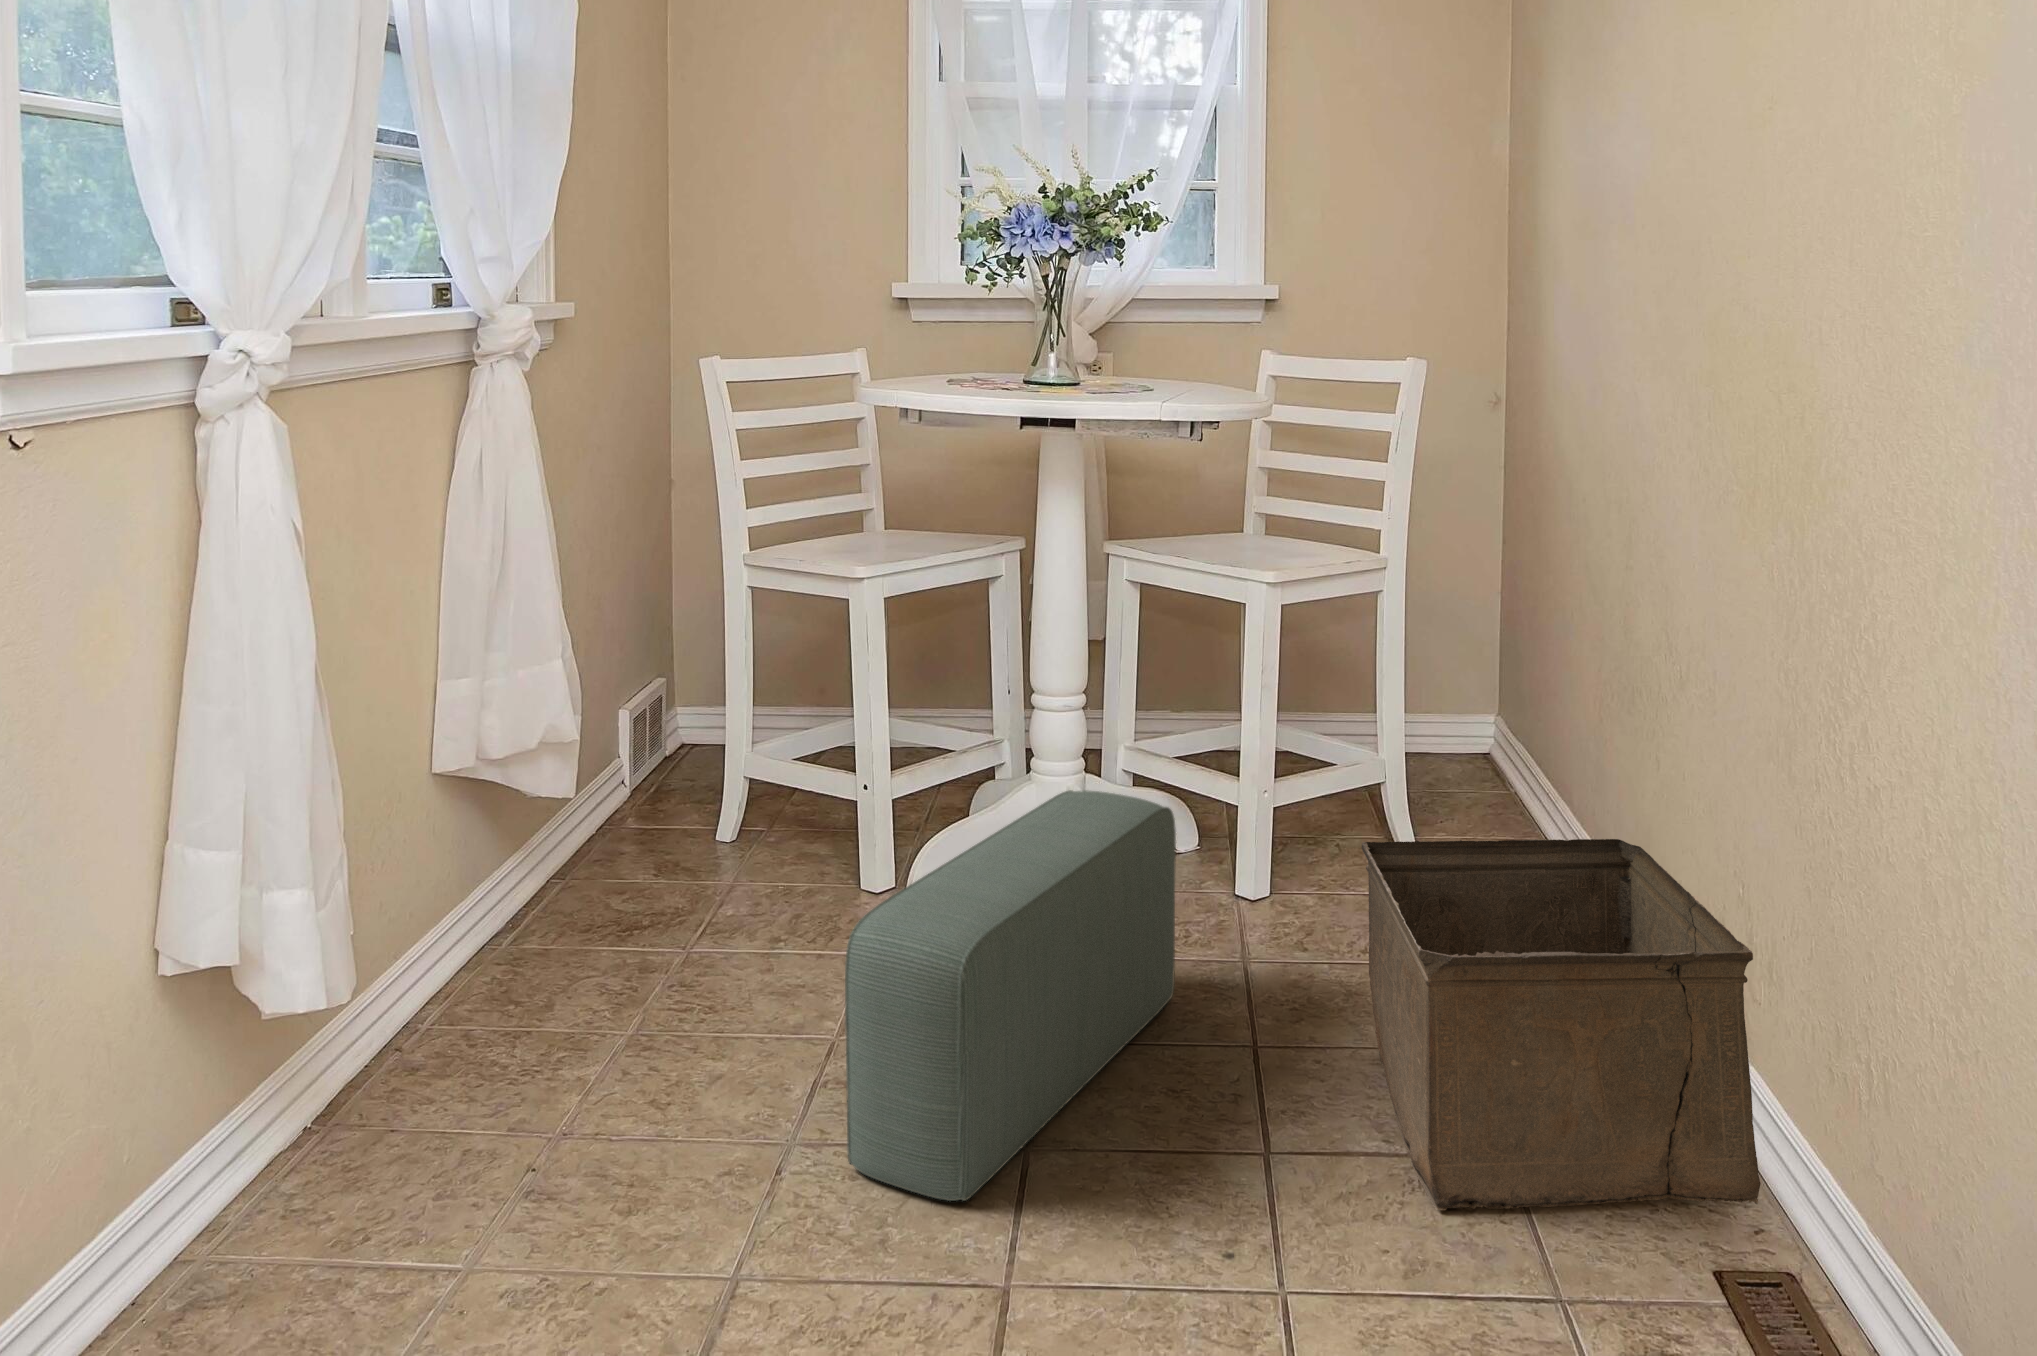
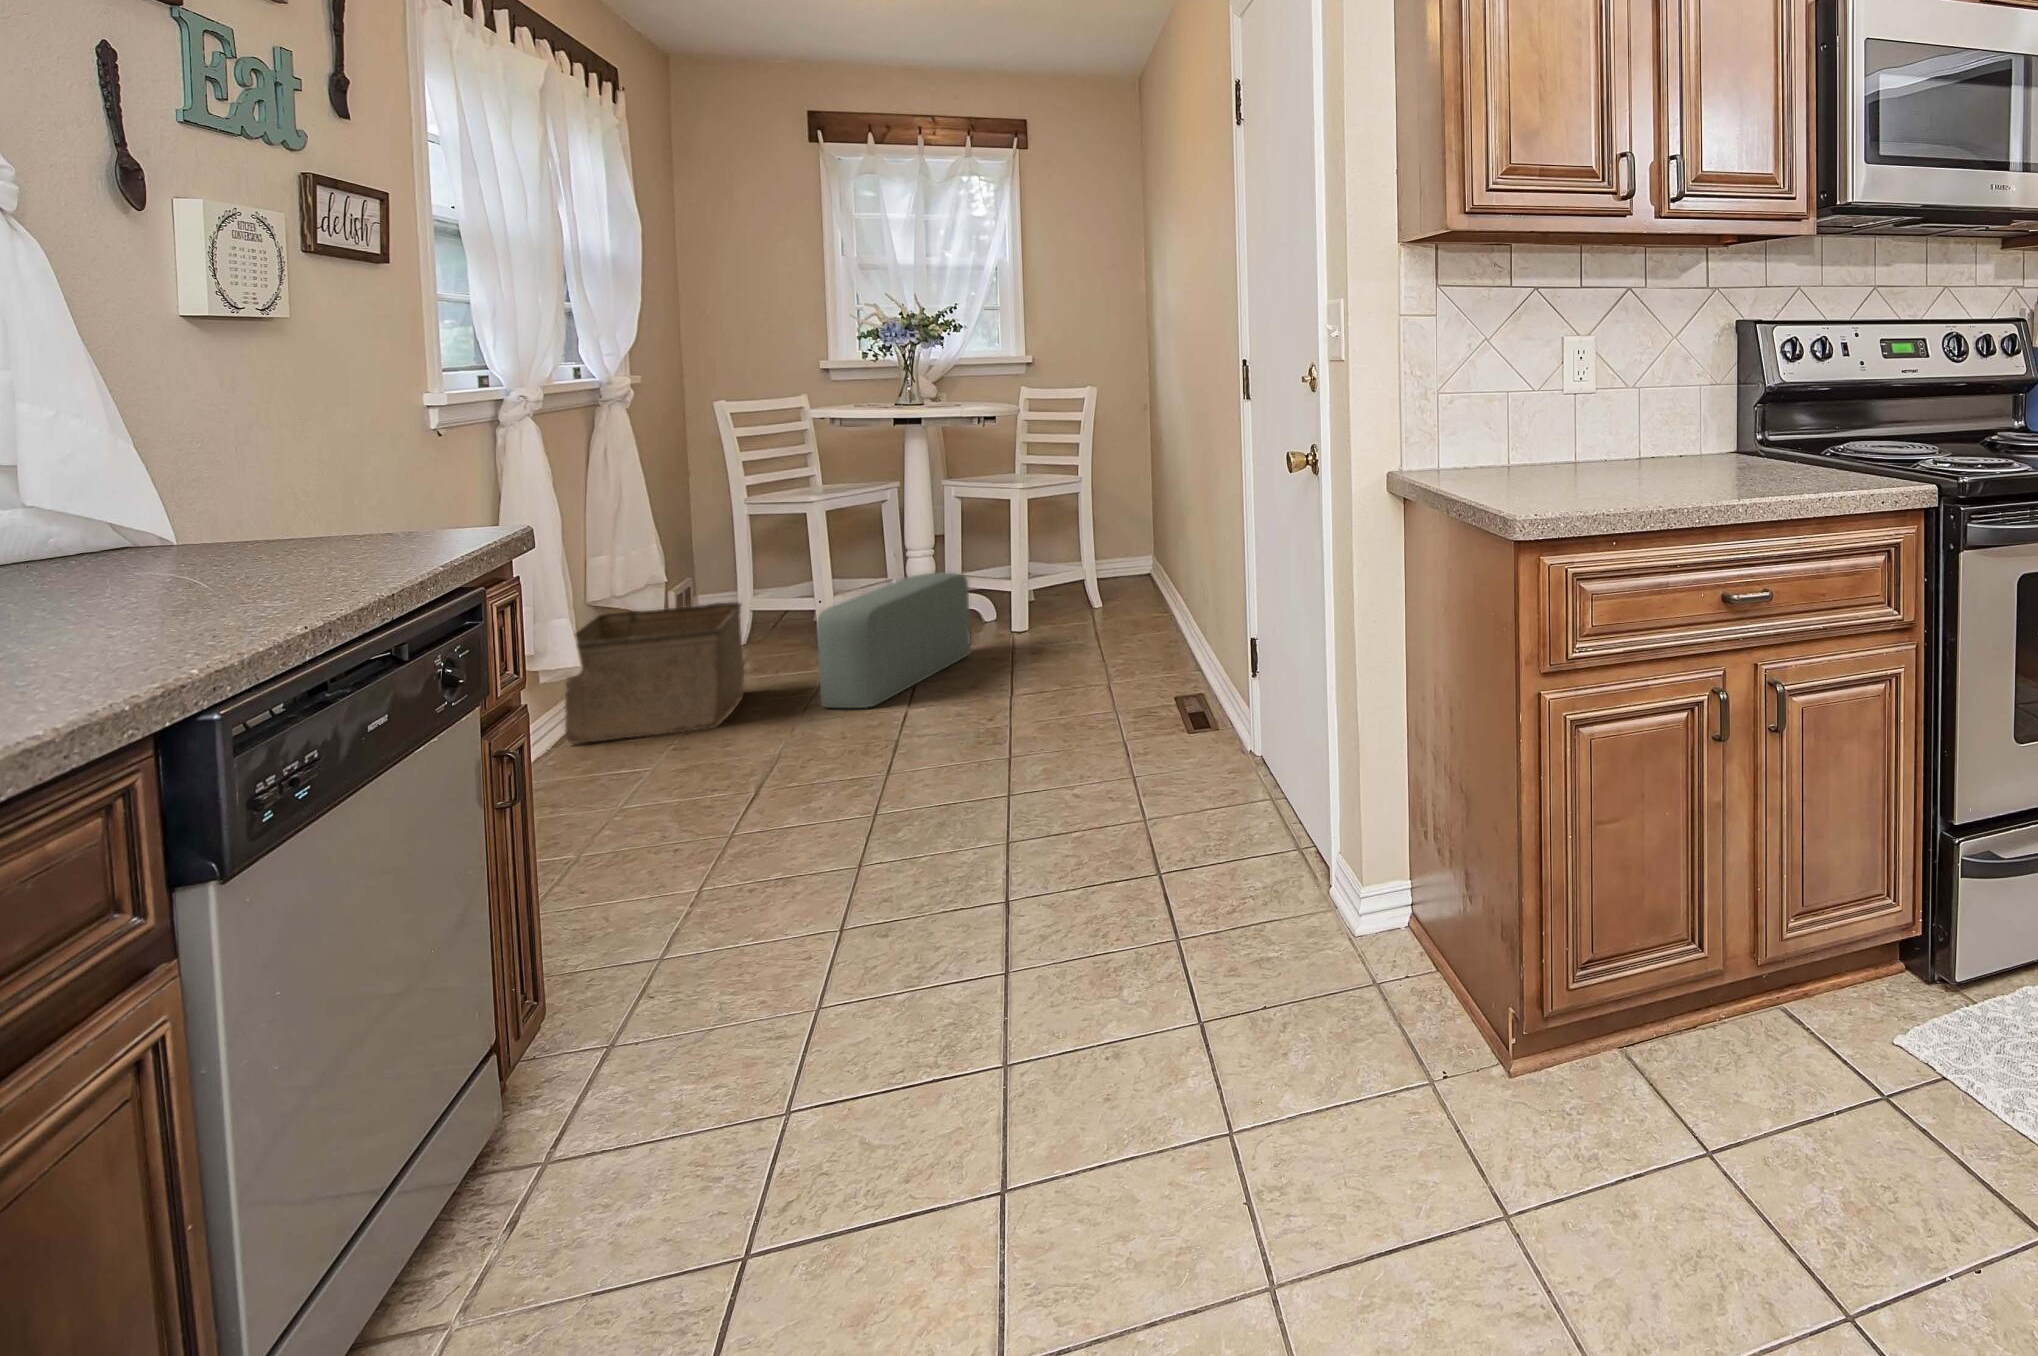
storage bin: present [1362,839,1761,1210] -> present [565,602,744,745]

